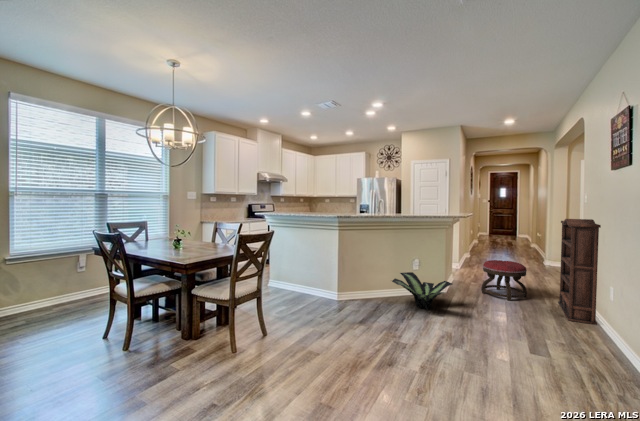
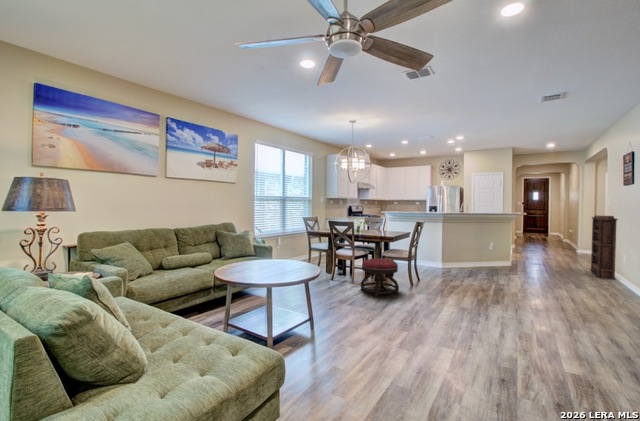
ottoman: present [481,260,527,301] -> present [361,259,399,296]
potted plant: present [392,272,452,309] -> none [480,251,522,273]

